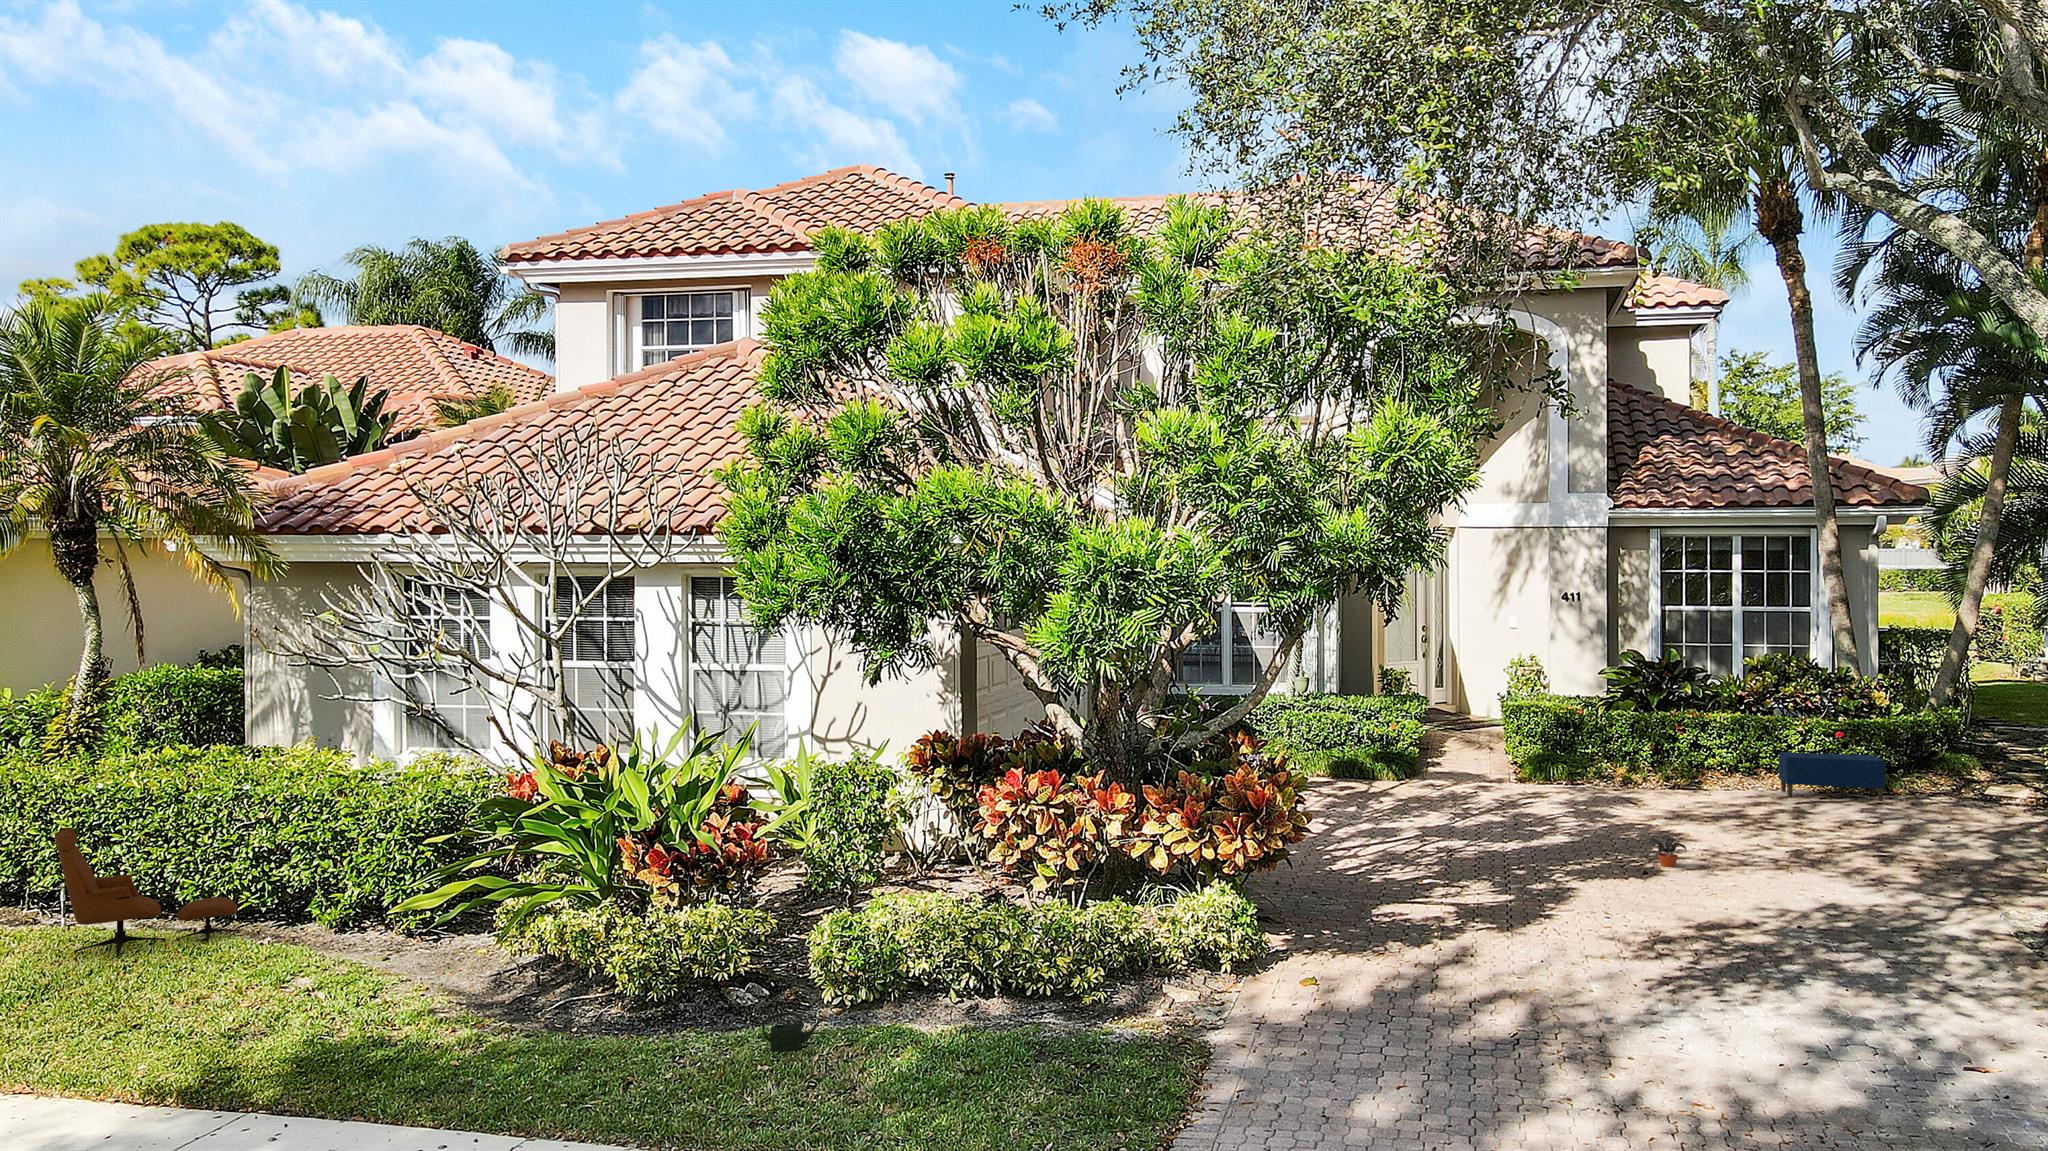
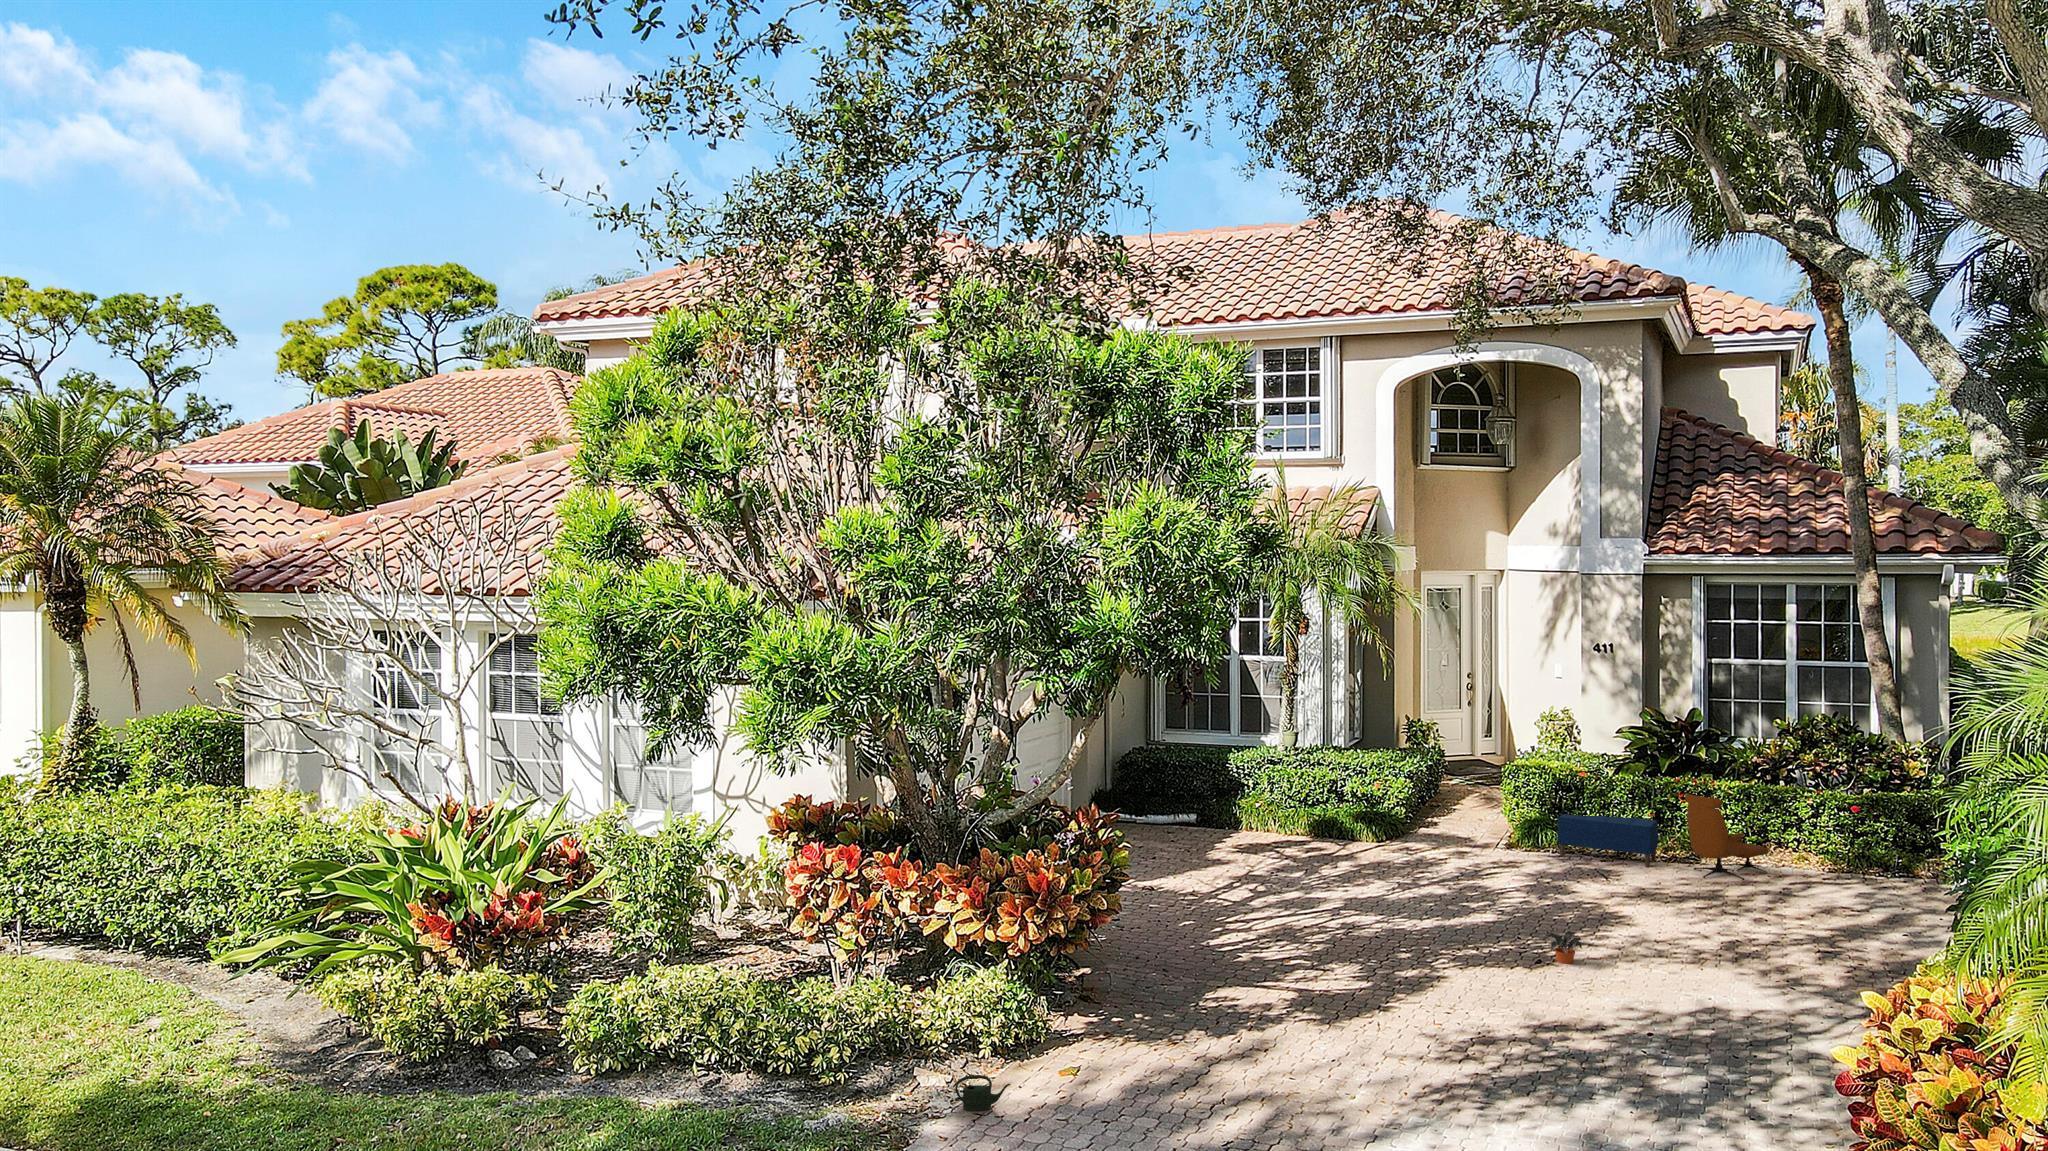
bench: present [1779,752,1886,801] -> present [1558,814,1658,867]
lounge chair: present [55,828,239,957] -> present [1685,794,1768,880]
watering can: present [762,1012,823,1051] -> present [955,1075,1010,1111]

